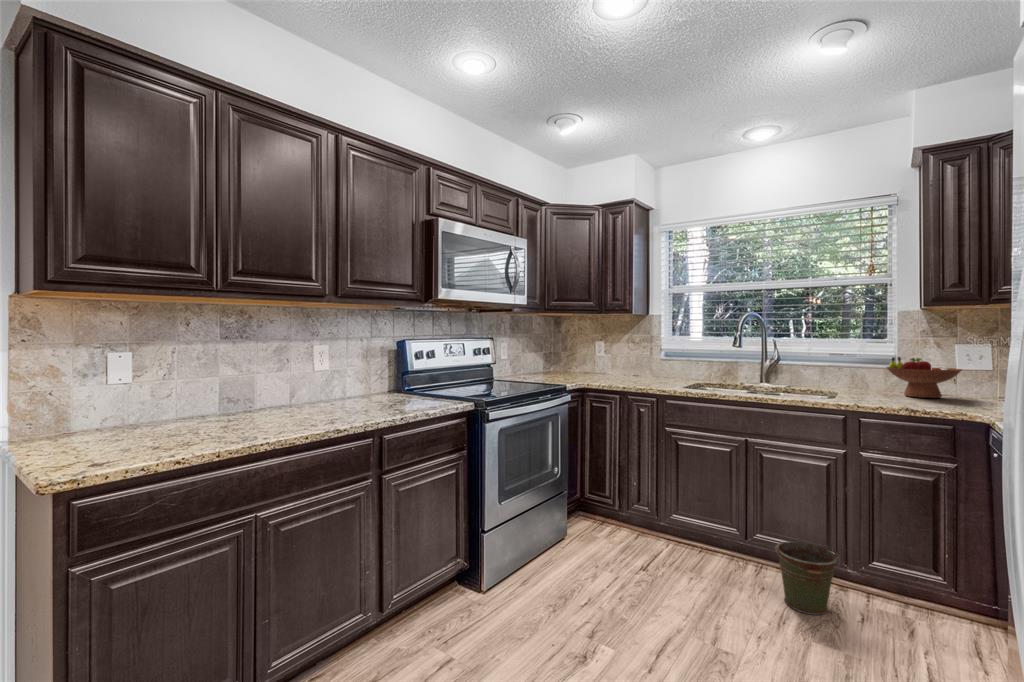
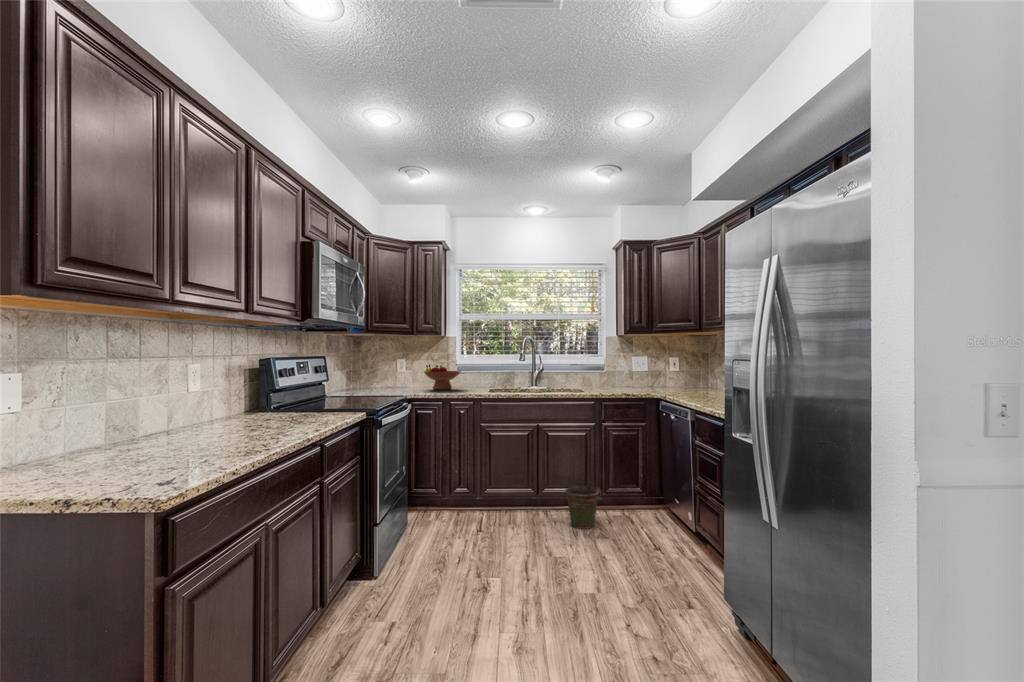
fruit bowl: present [886,357,962,398] -> present [424,365,461,390]

